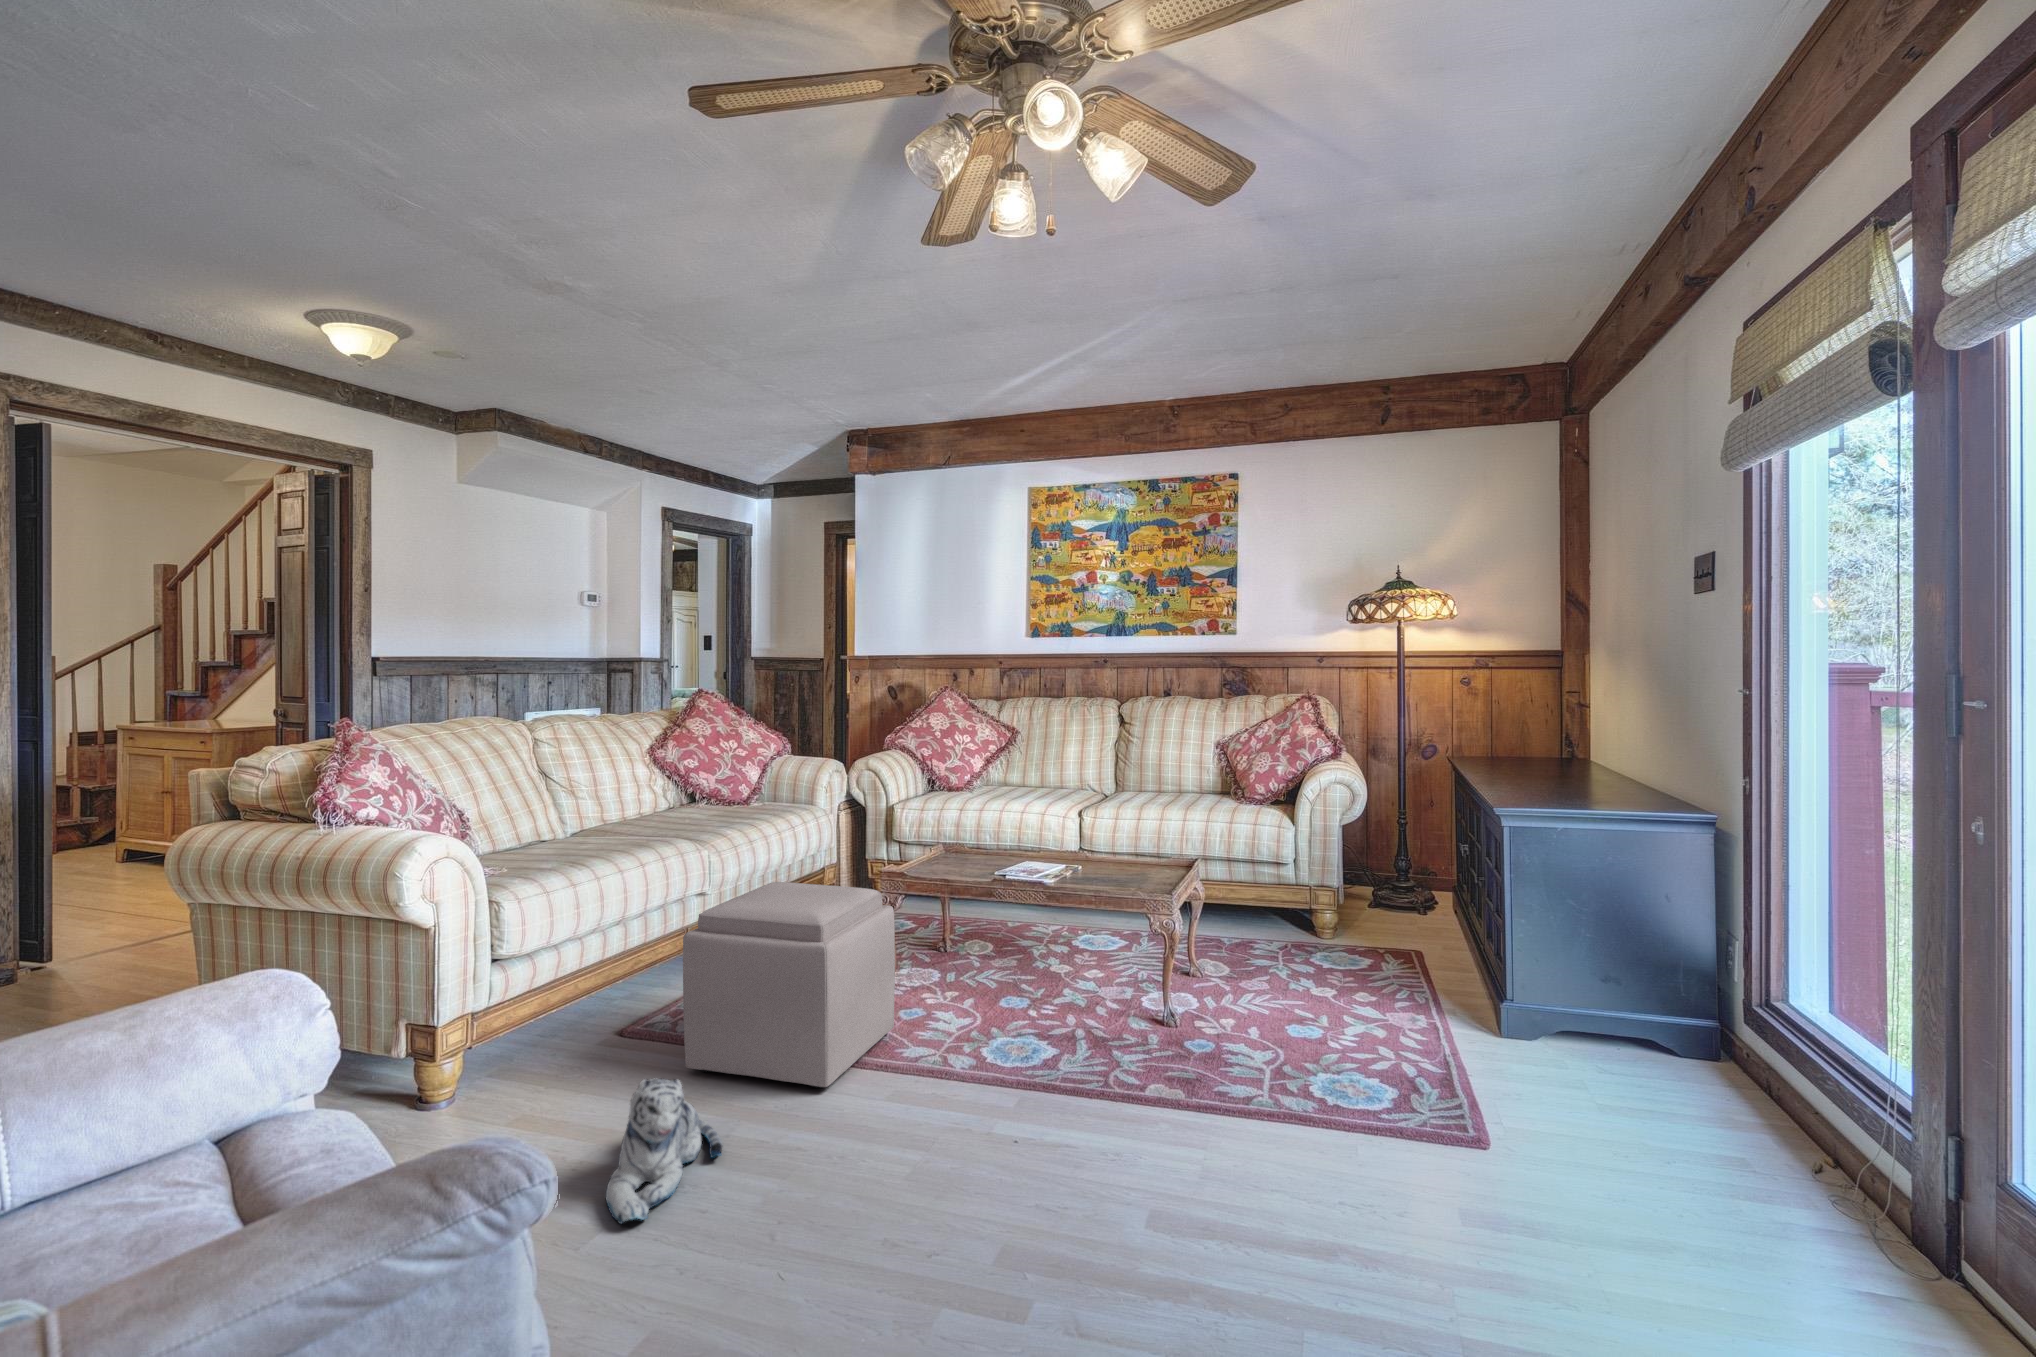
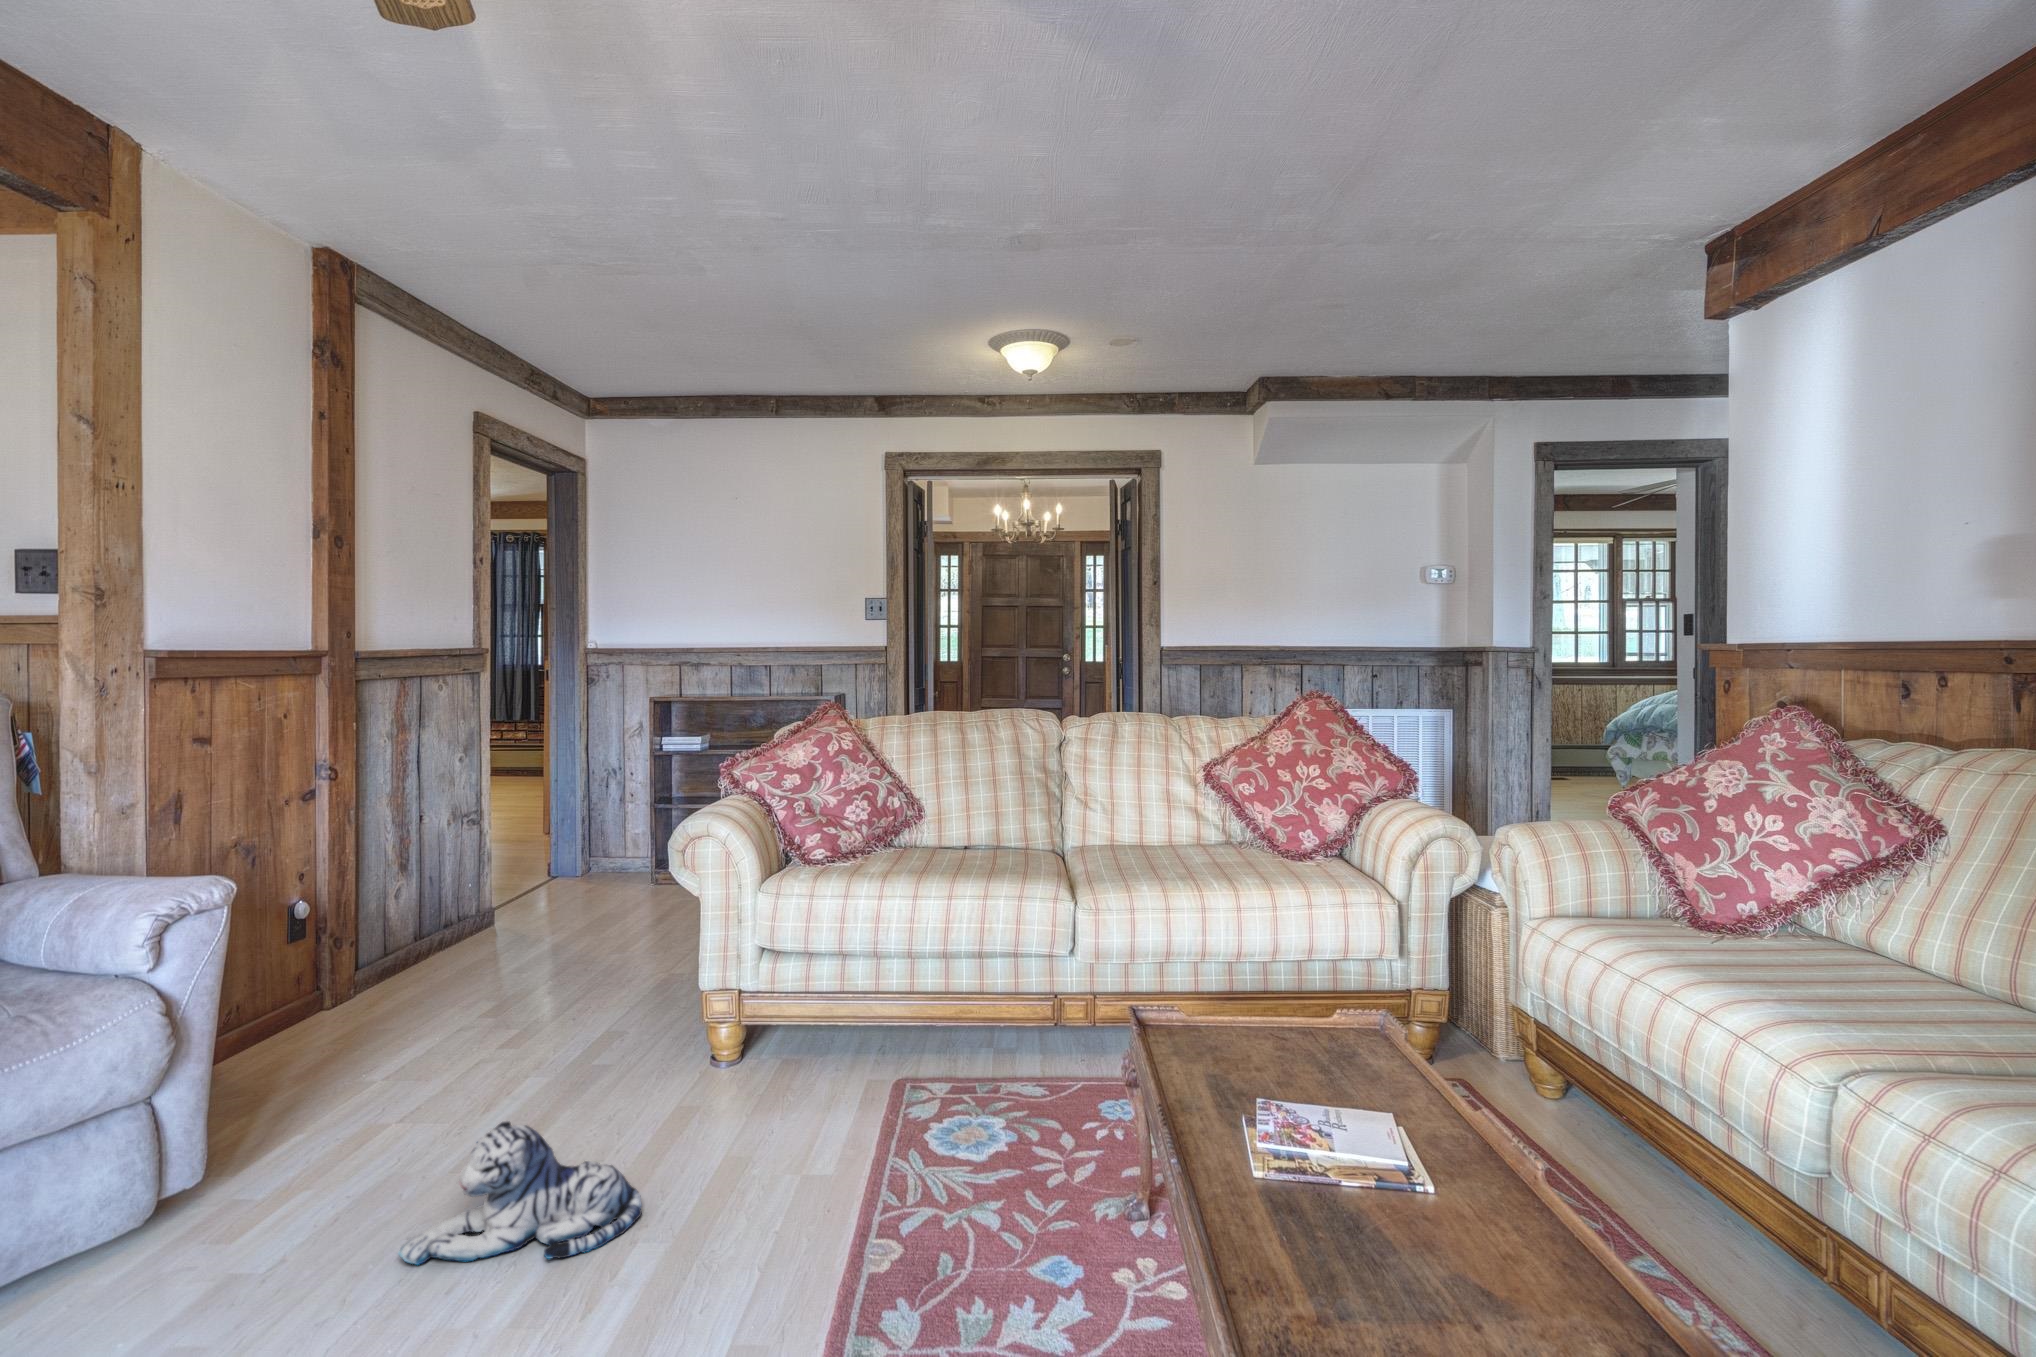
ottoman: present [683,882,895,1088] -> none [738,966,983,1273]

